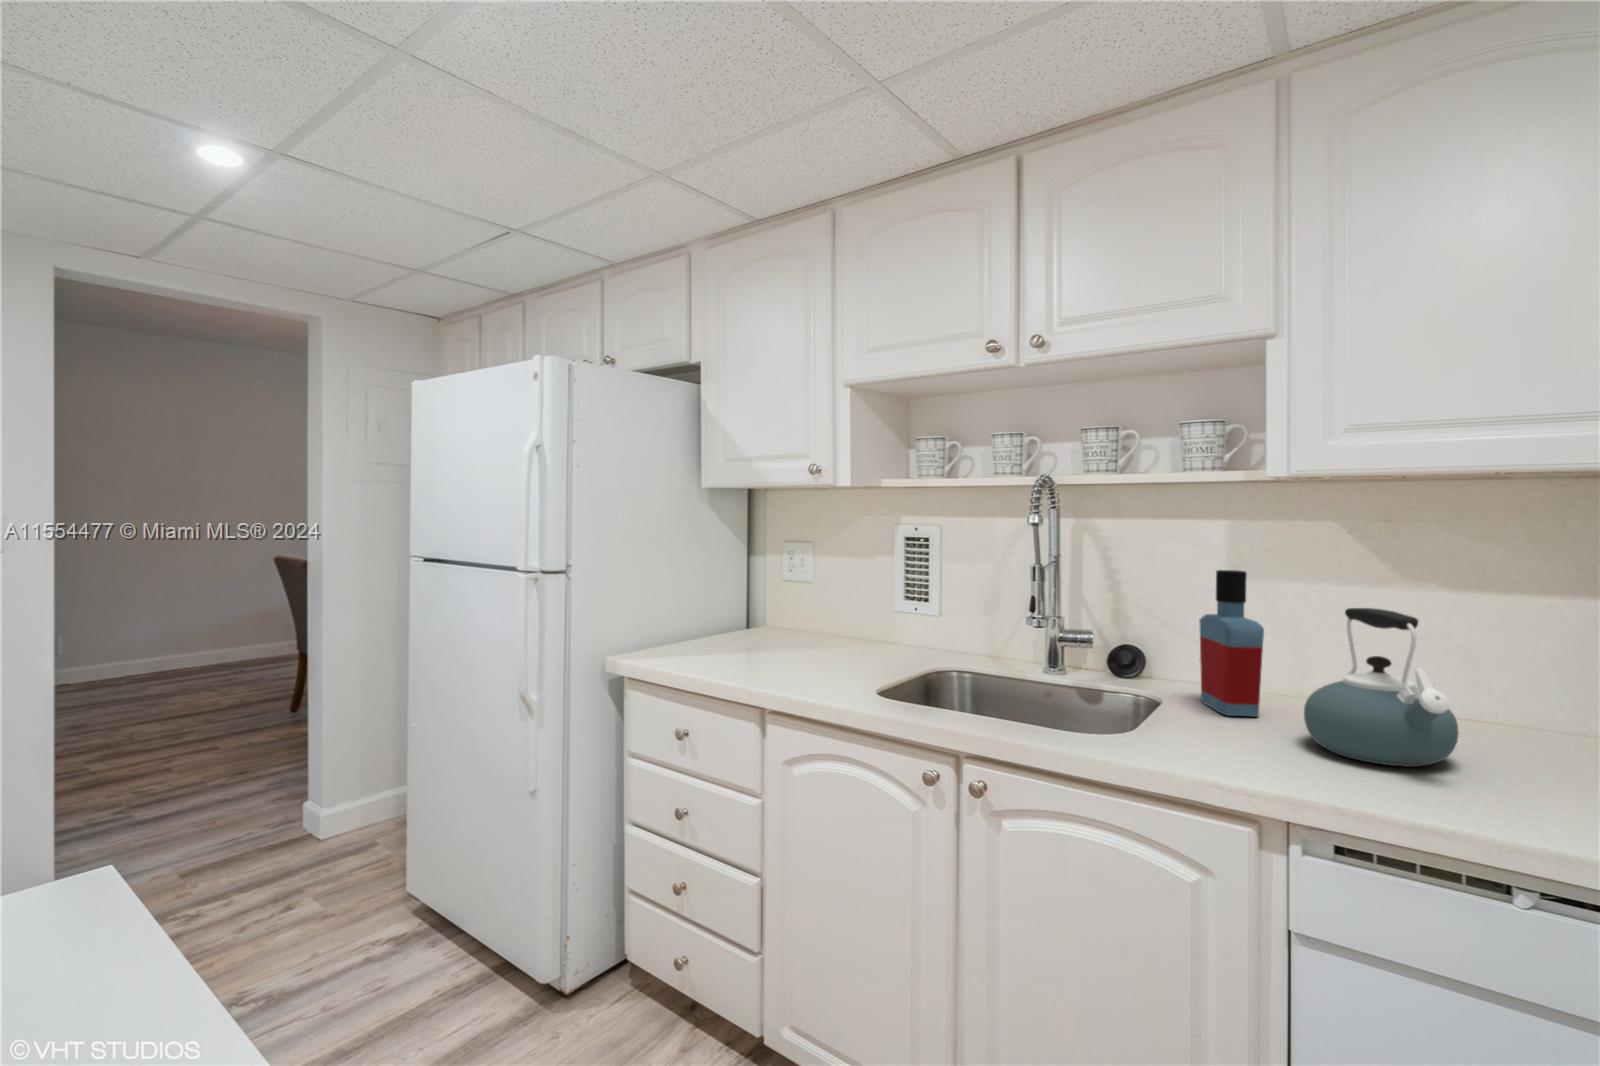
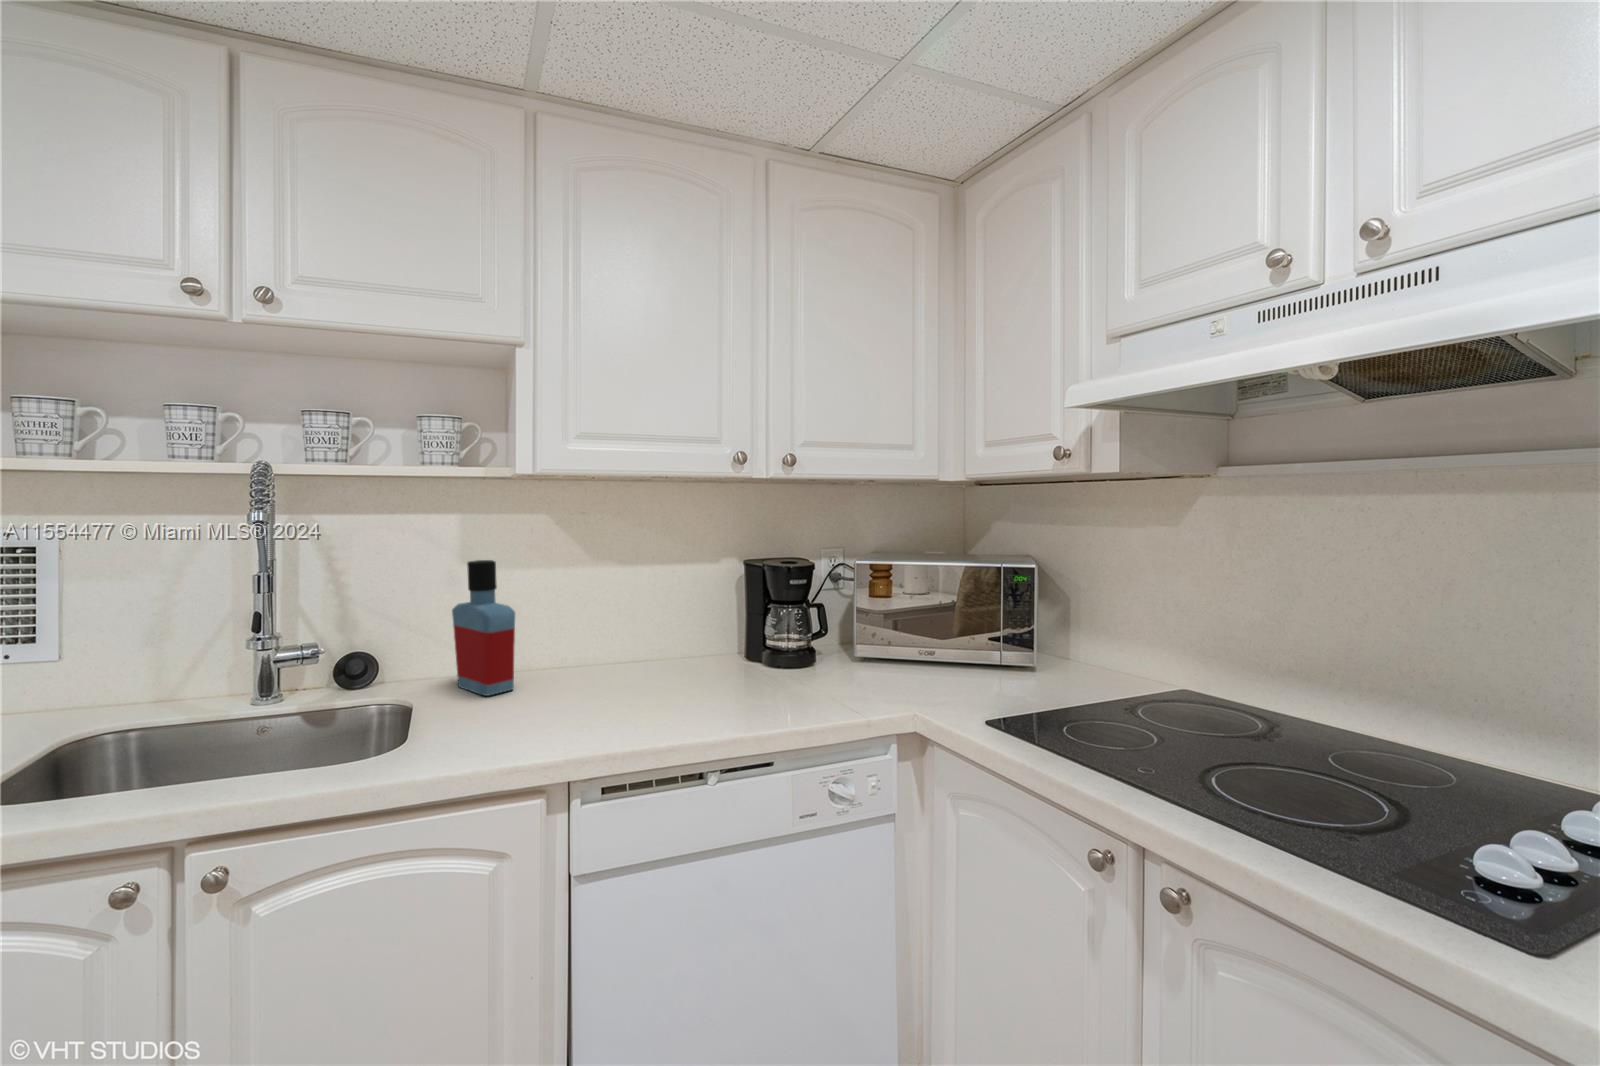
kettle: present [1304,608,1458,767] -> none [557,585,660,710]

